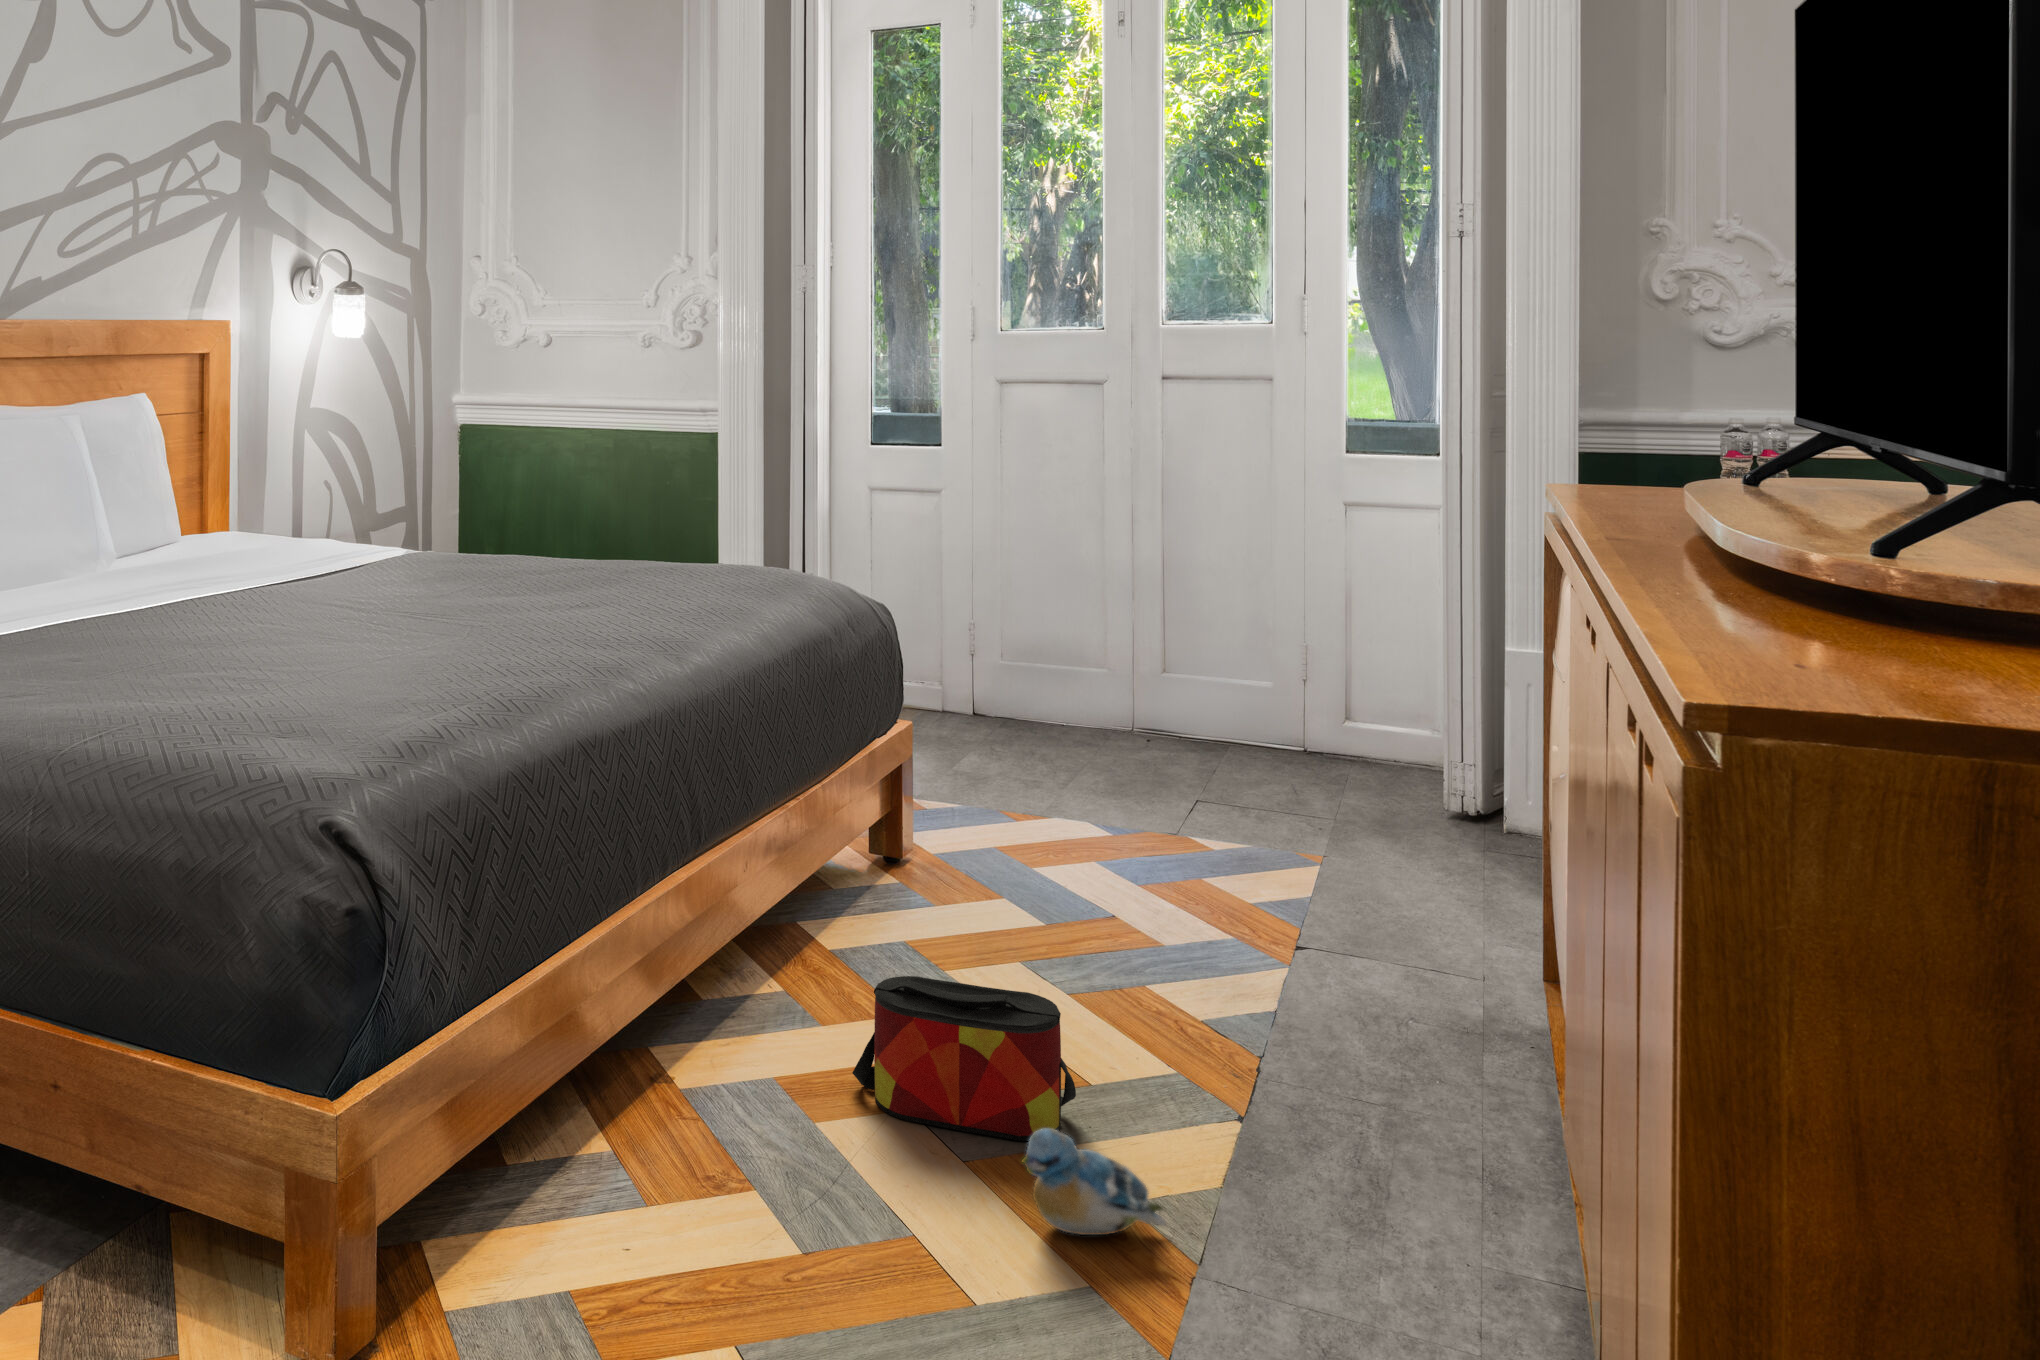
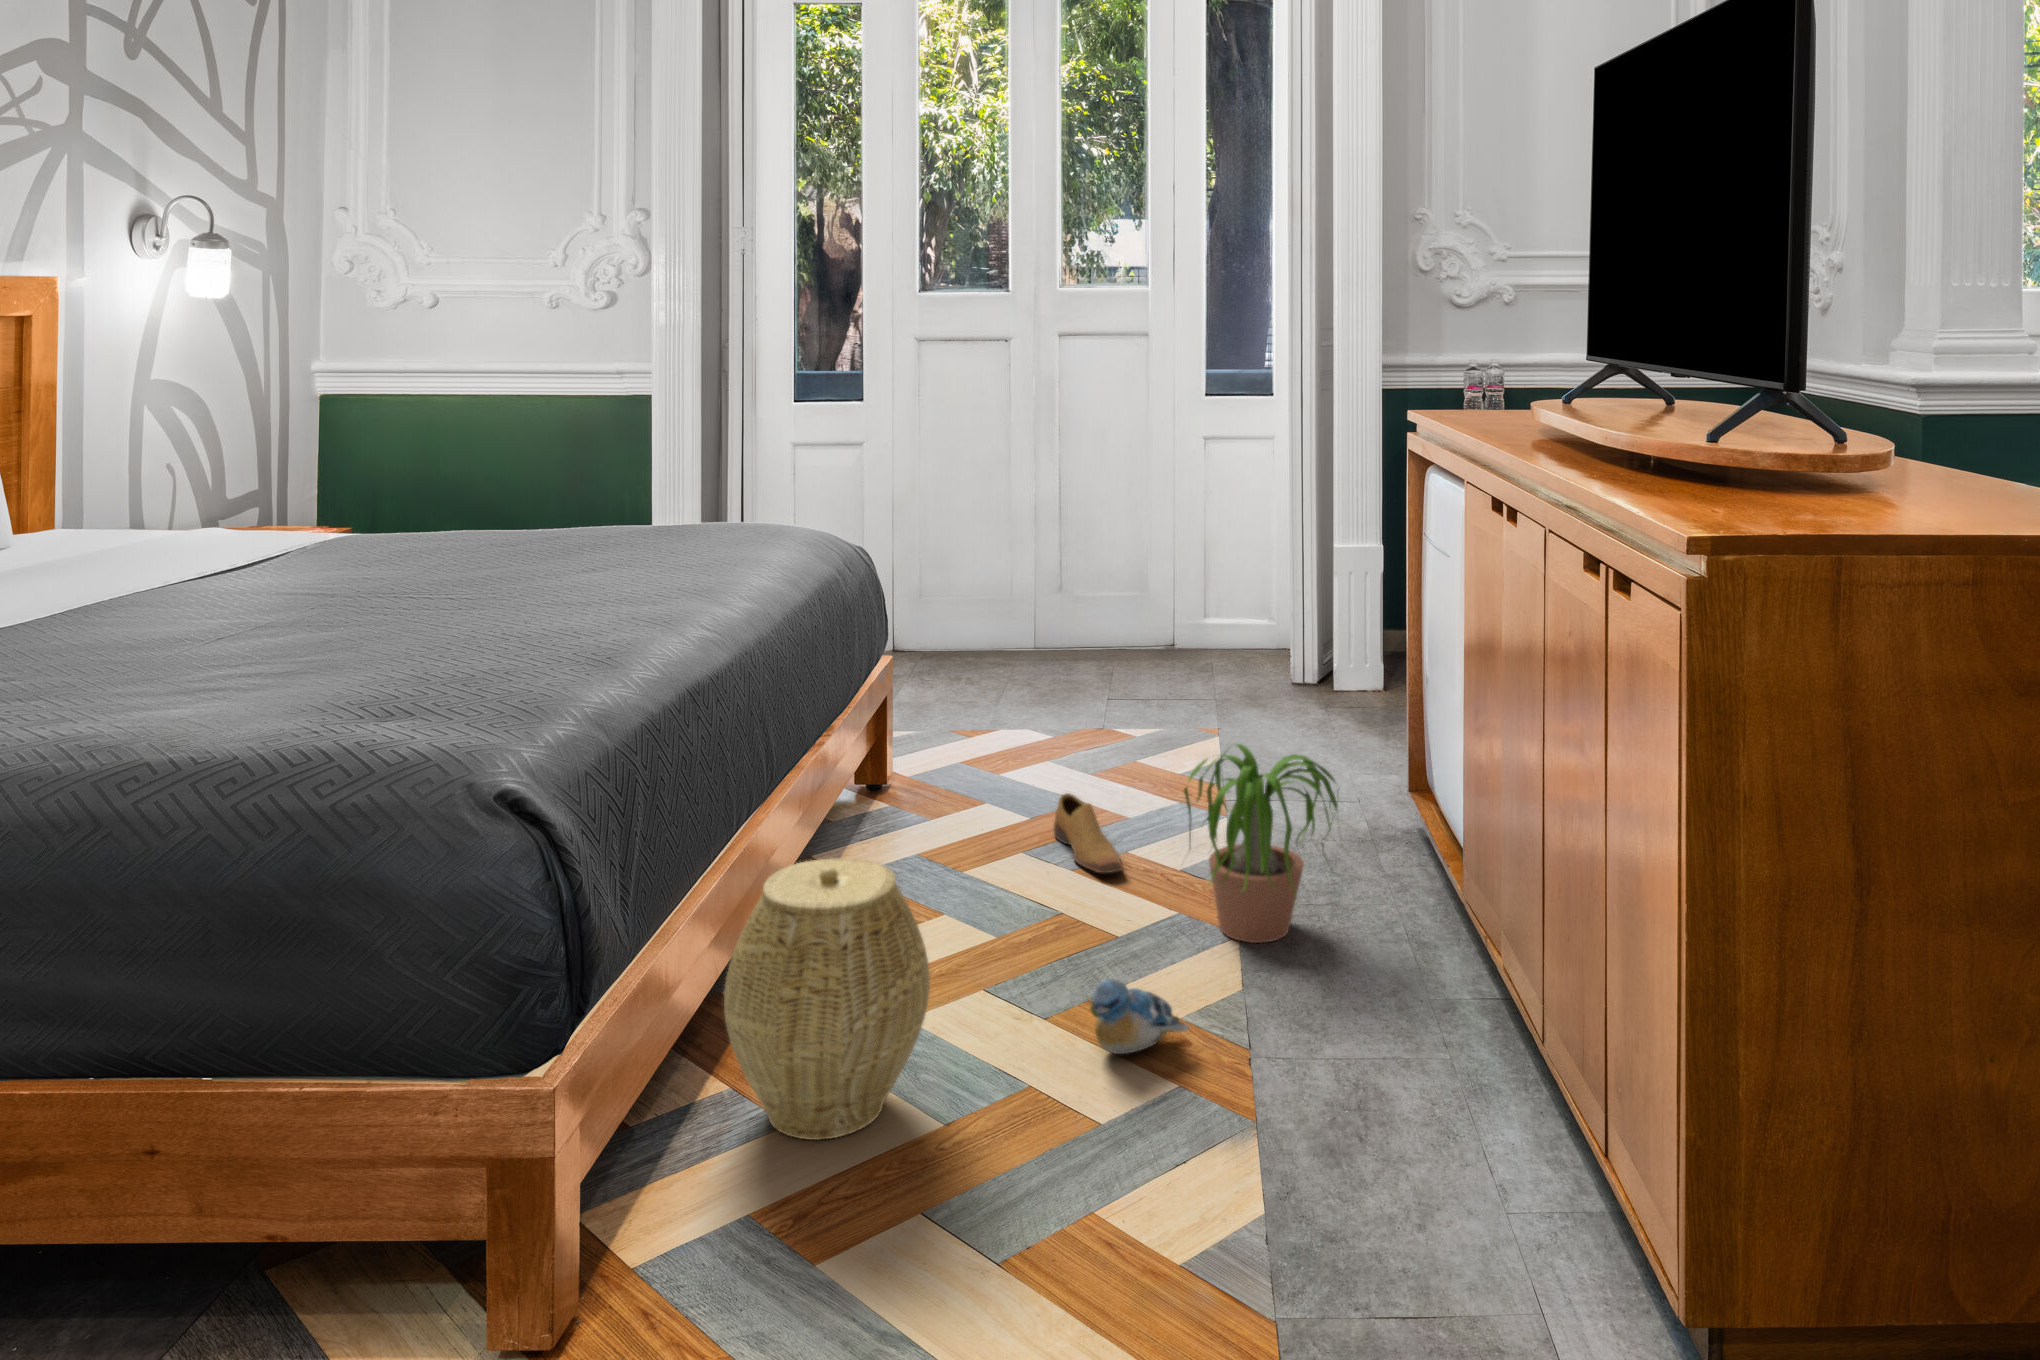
potted plant: none [1221,860,1515,1143] -> present [1184,744,1338,943]
shoe: none [1101,902,1175,1010] -> present [1054,793,1123,873]
woven basket: none [576,907,807,1234] -> present [724,858,930,1140]
bag: present [852,976,1076,1141] -> none [914,878,1091,1001]

